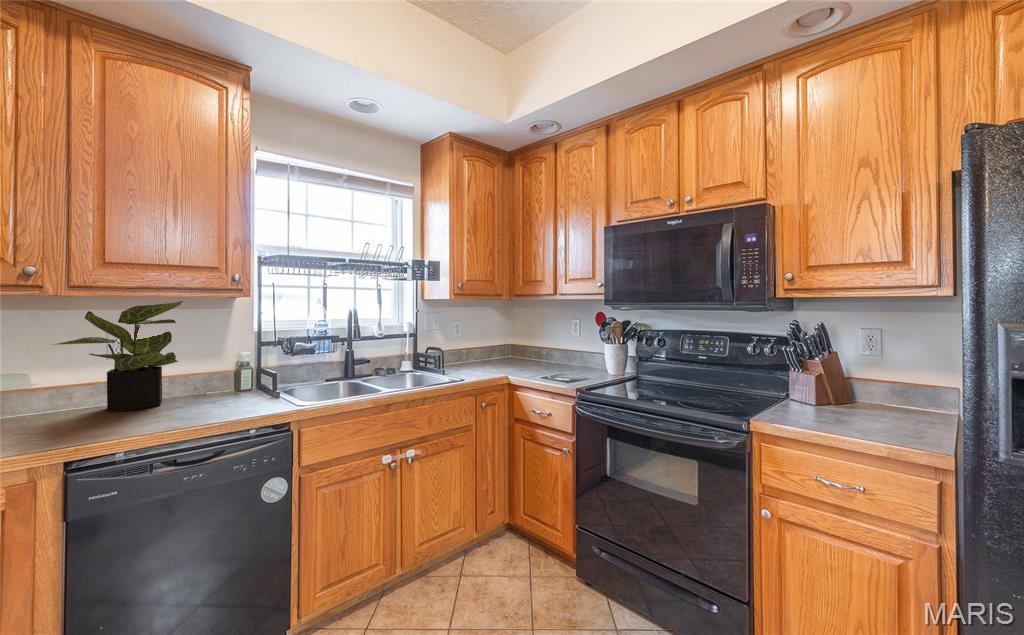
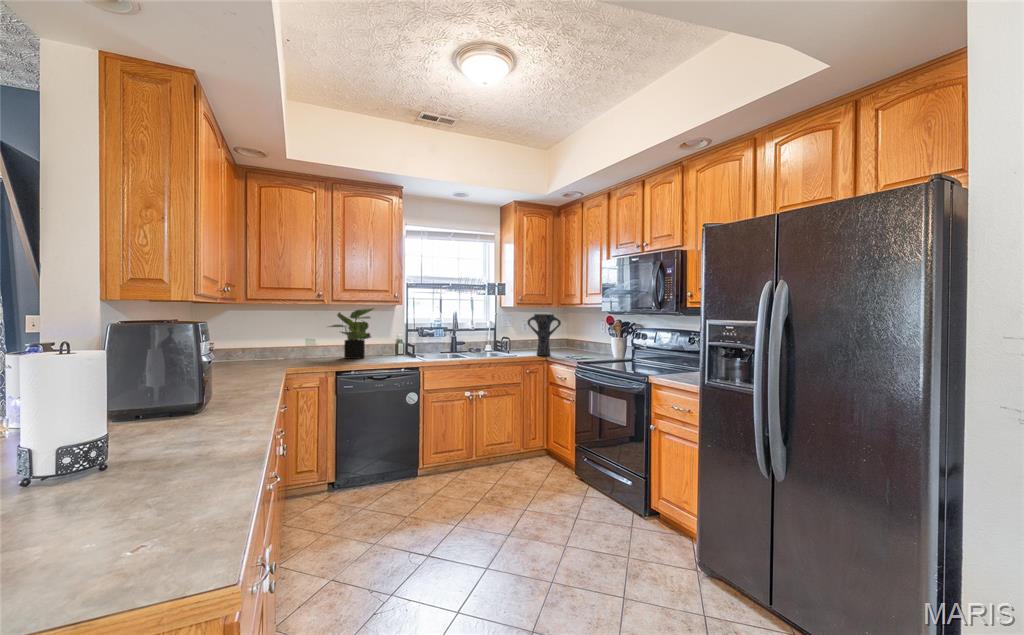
vase: none [477,312,530,378] -> present [527,314,561,356]

